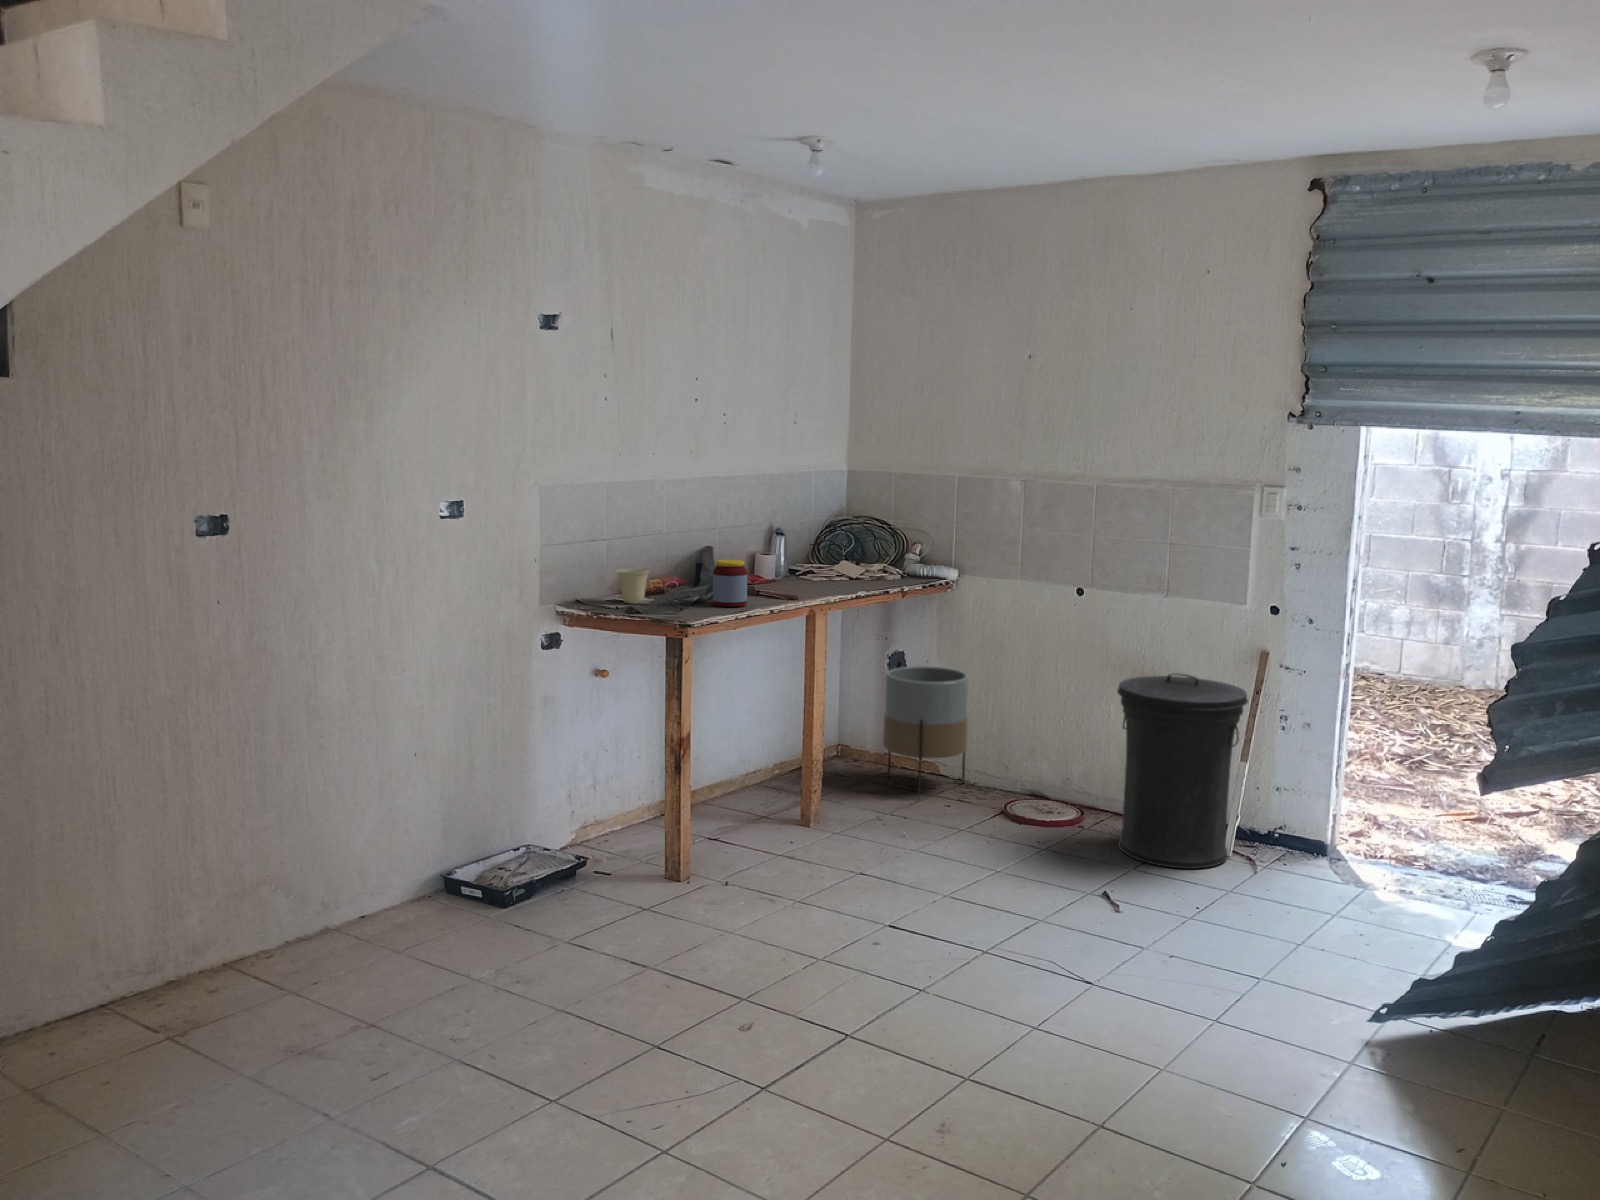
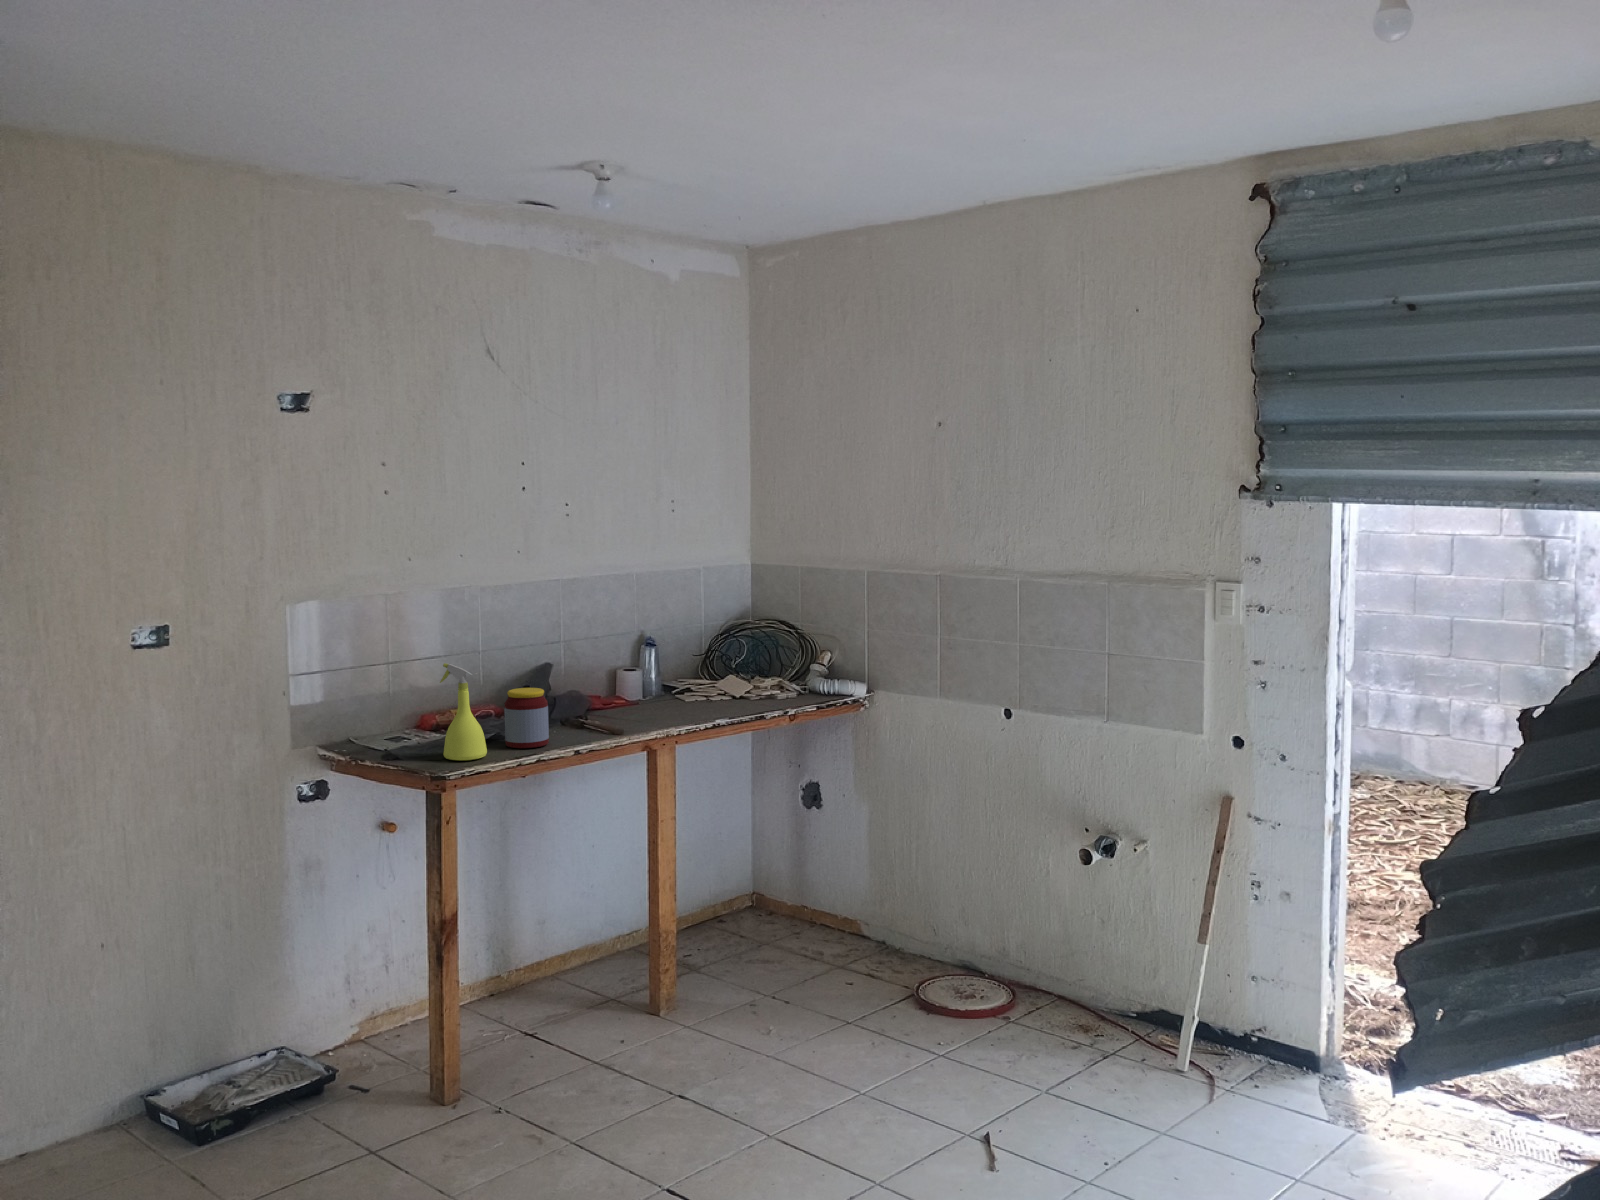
spray bottle: none [674,536,709,614] -> present [440,663,487,761]
cup: present [615,569,650,604] -> none [380,701,426,746]
planter: present [883,666,969,799] -> none [780,803,886,975]
trash can: present [1117,673,1248,869] -> none [1032,826,1200,1089]

